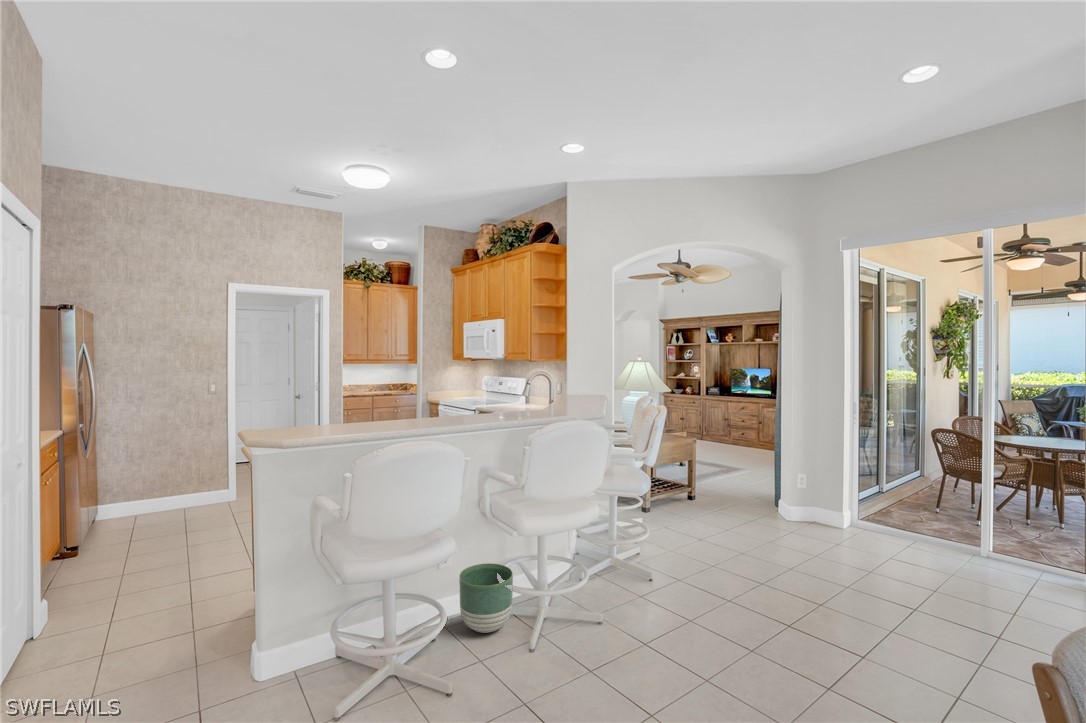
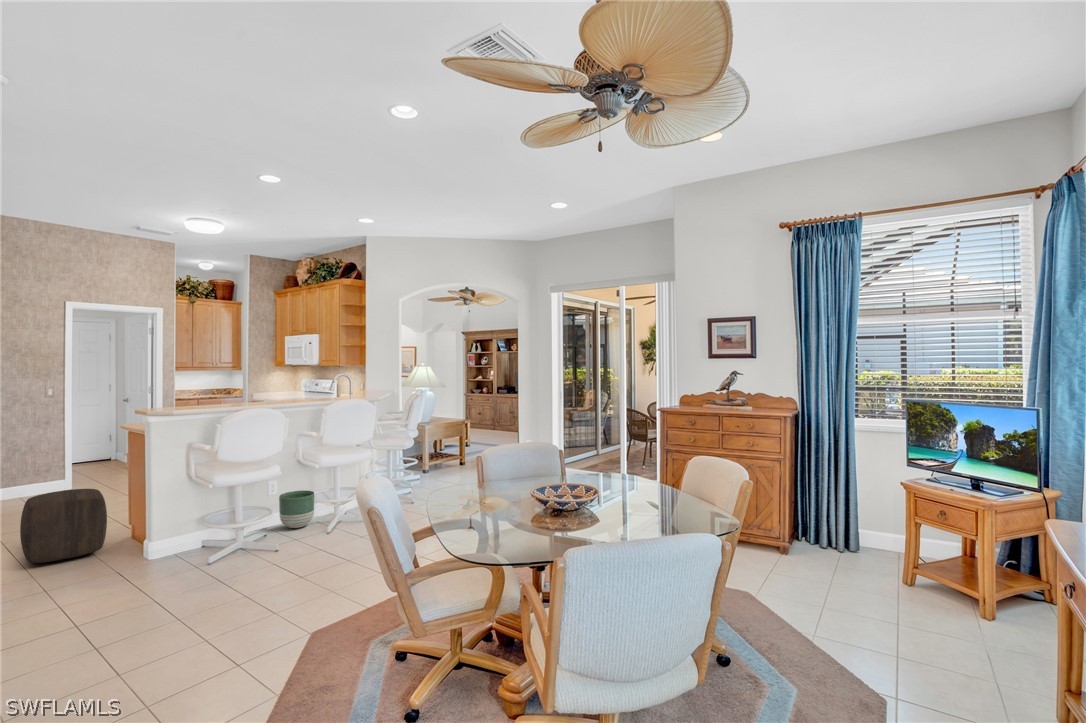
ottoman: none [86,546,215,680] -> present [20,489,107,563]

